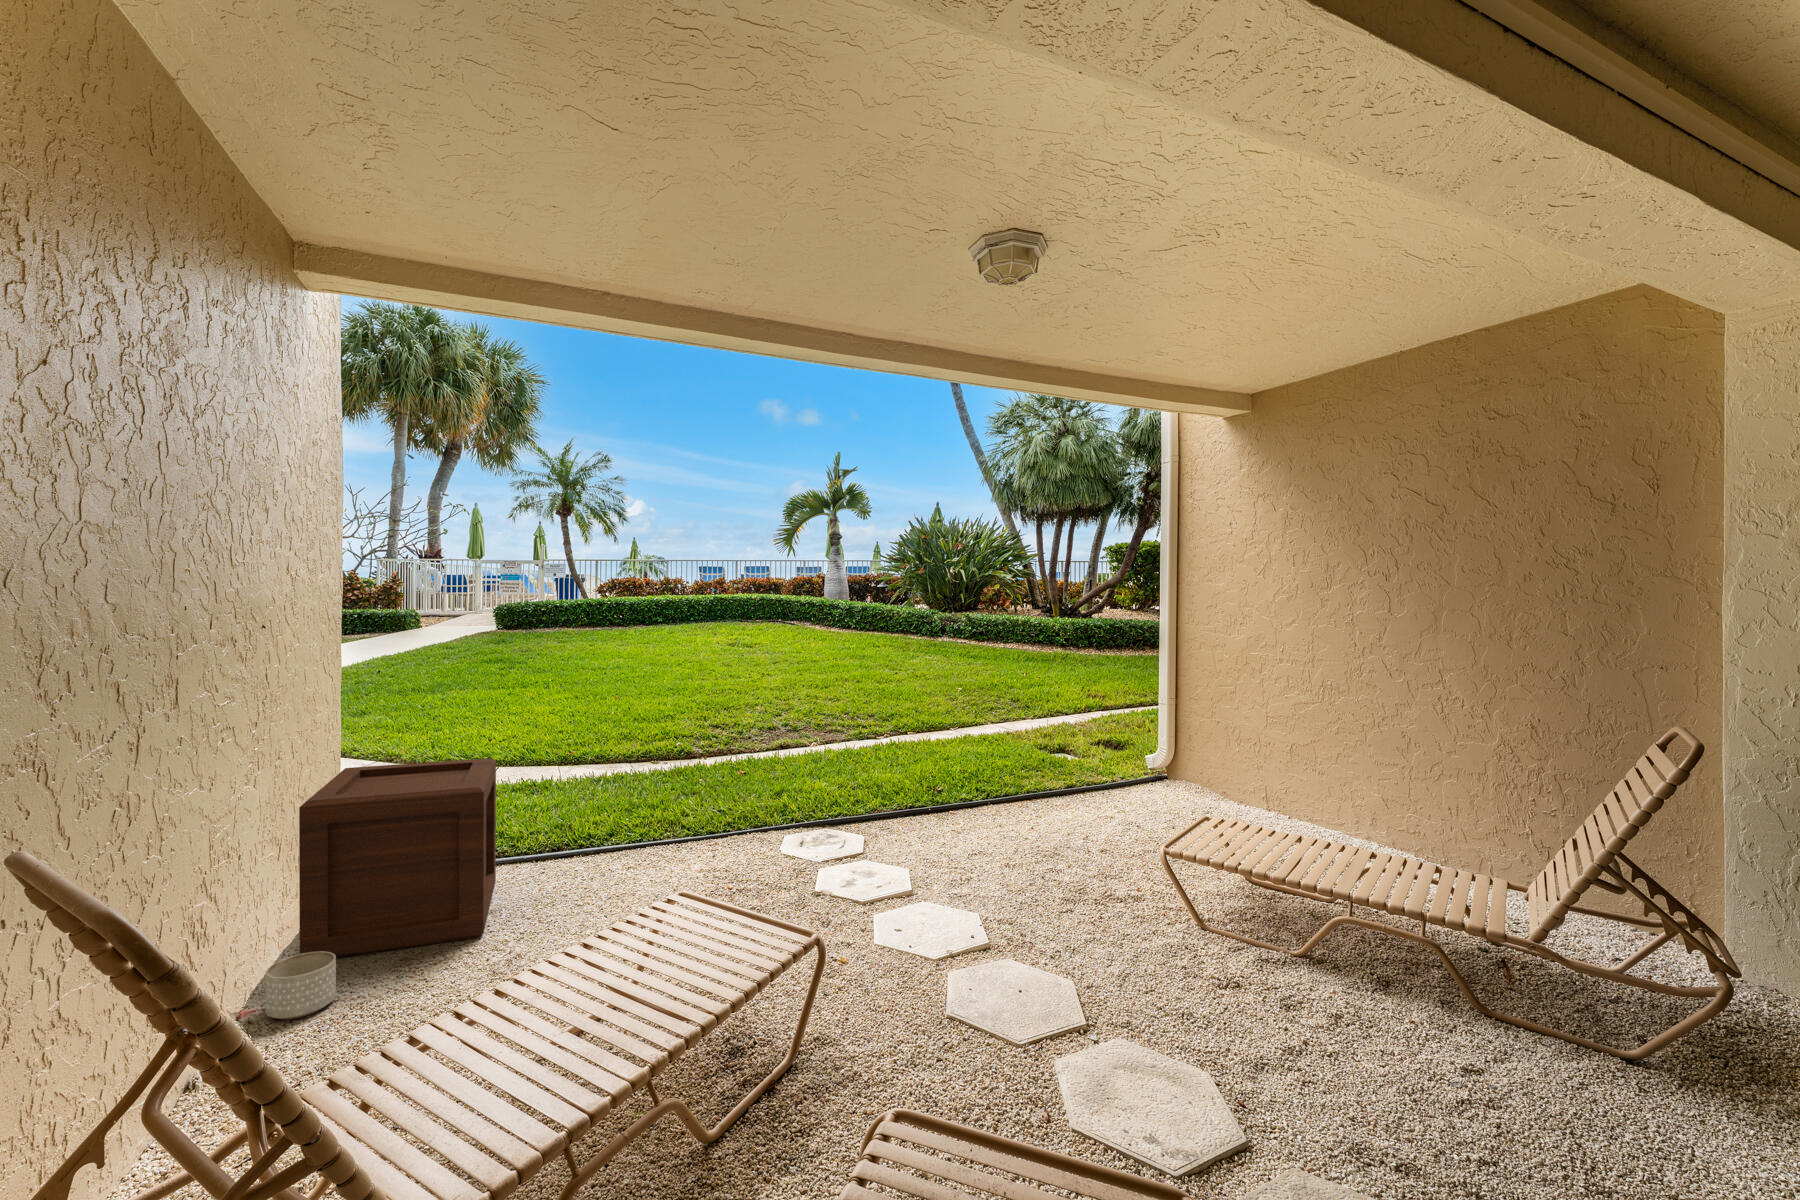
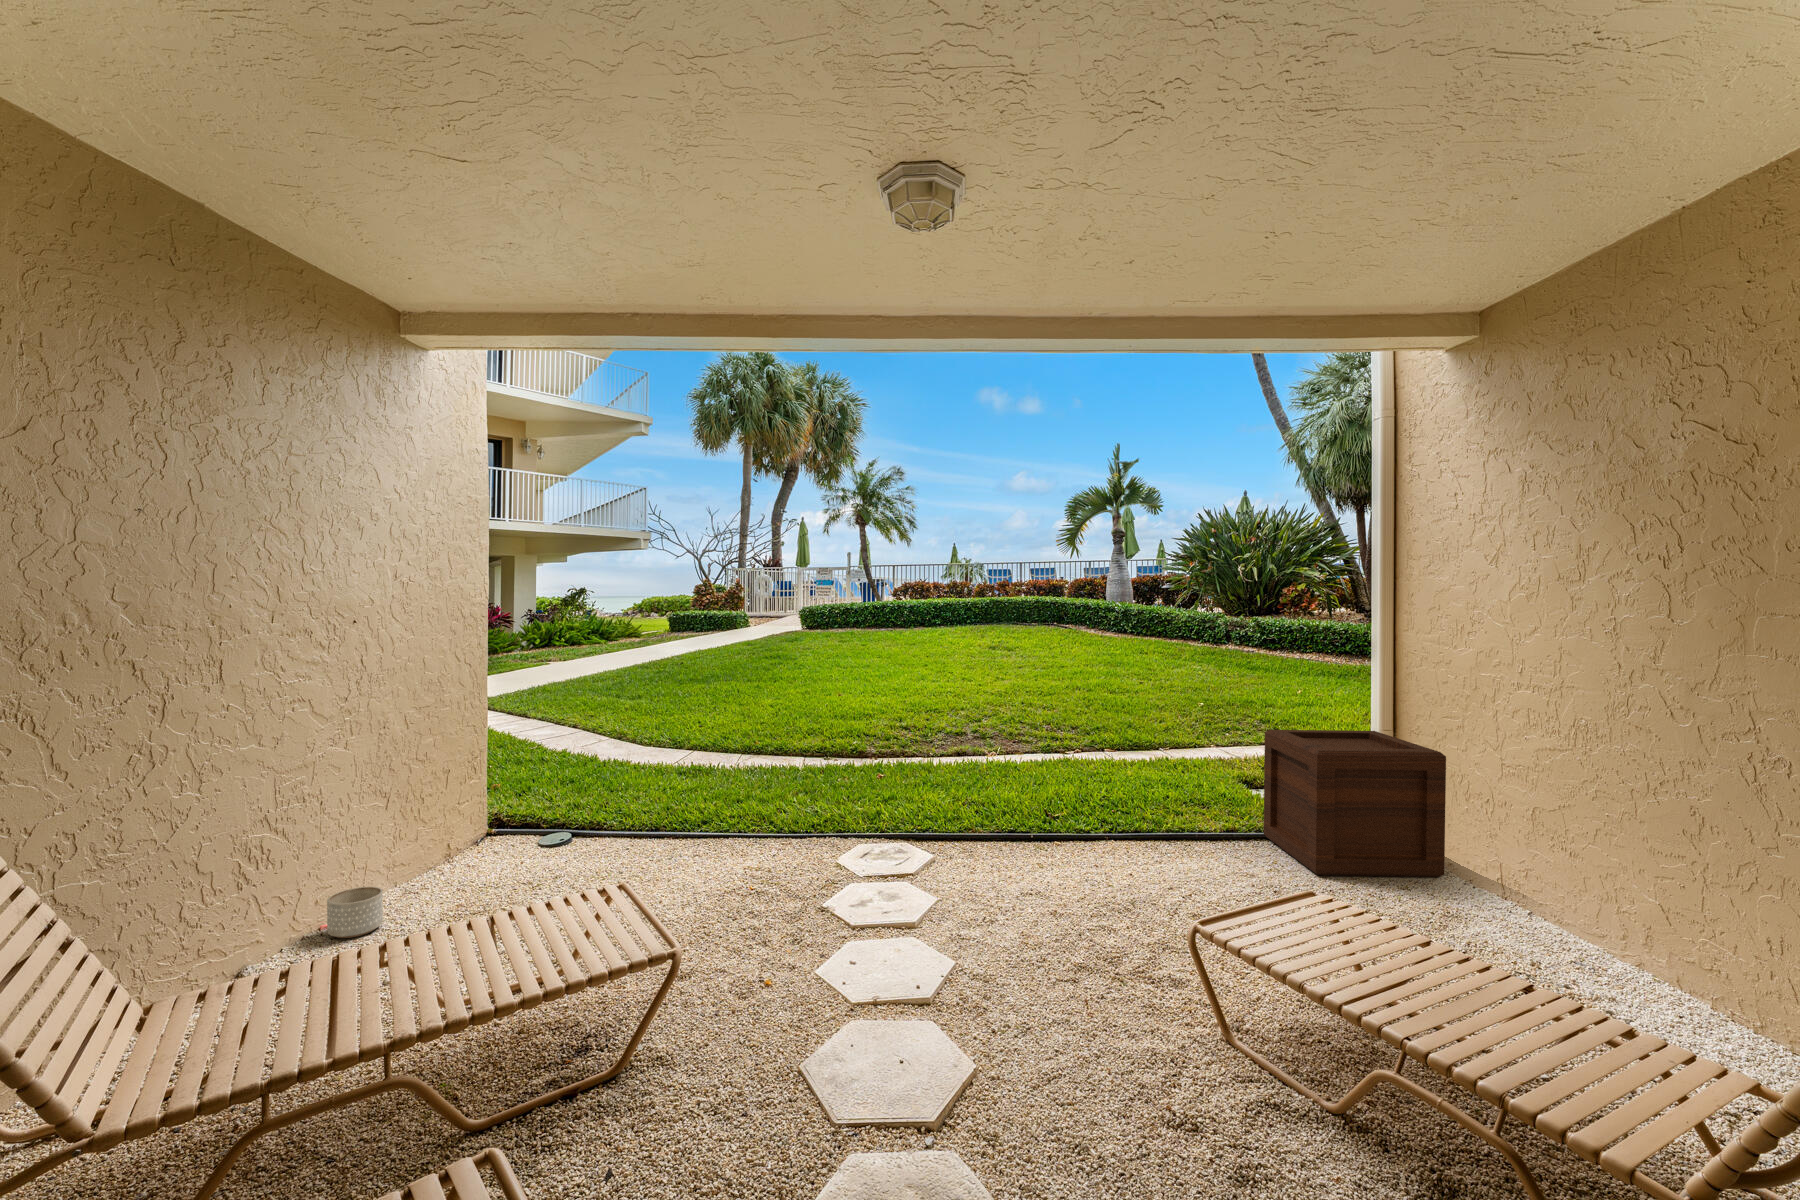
wooden crate: present [299,758,496,957] -> present [1264,730,1446,877]

